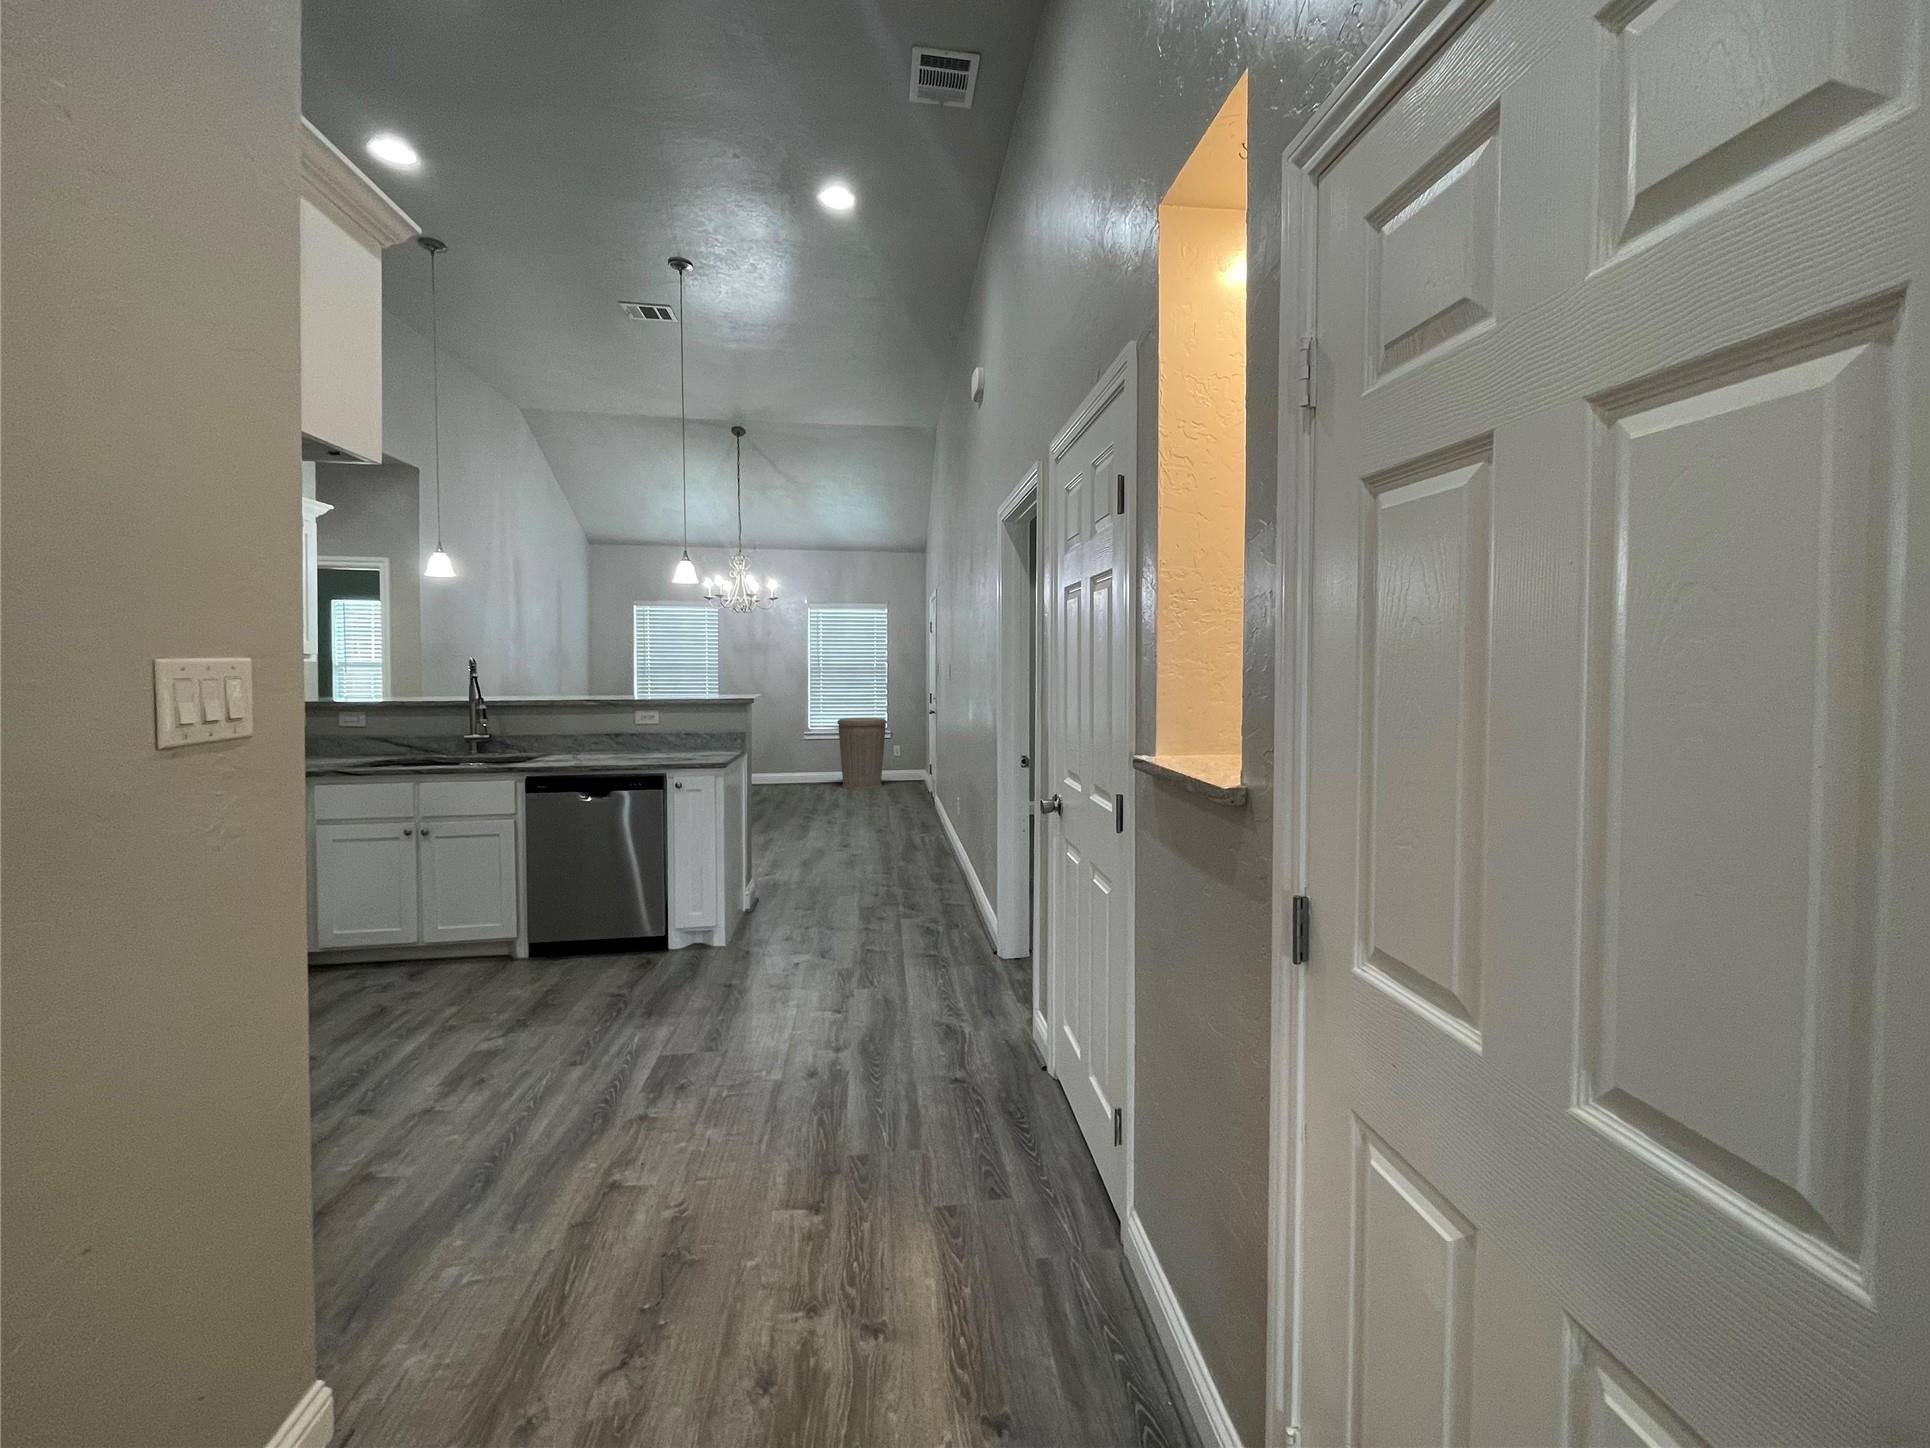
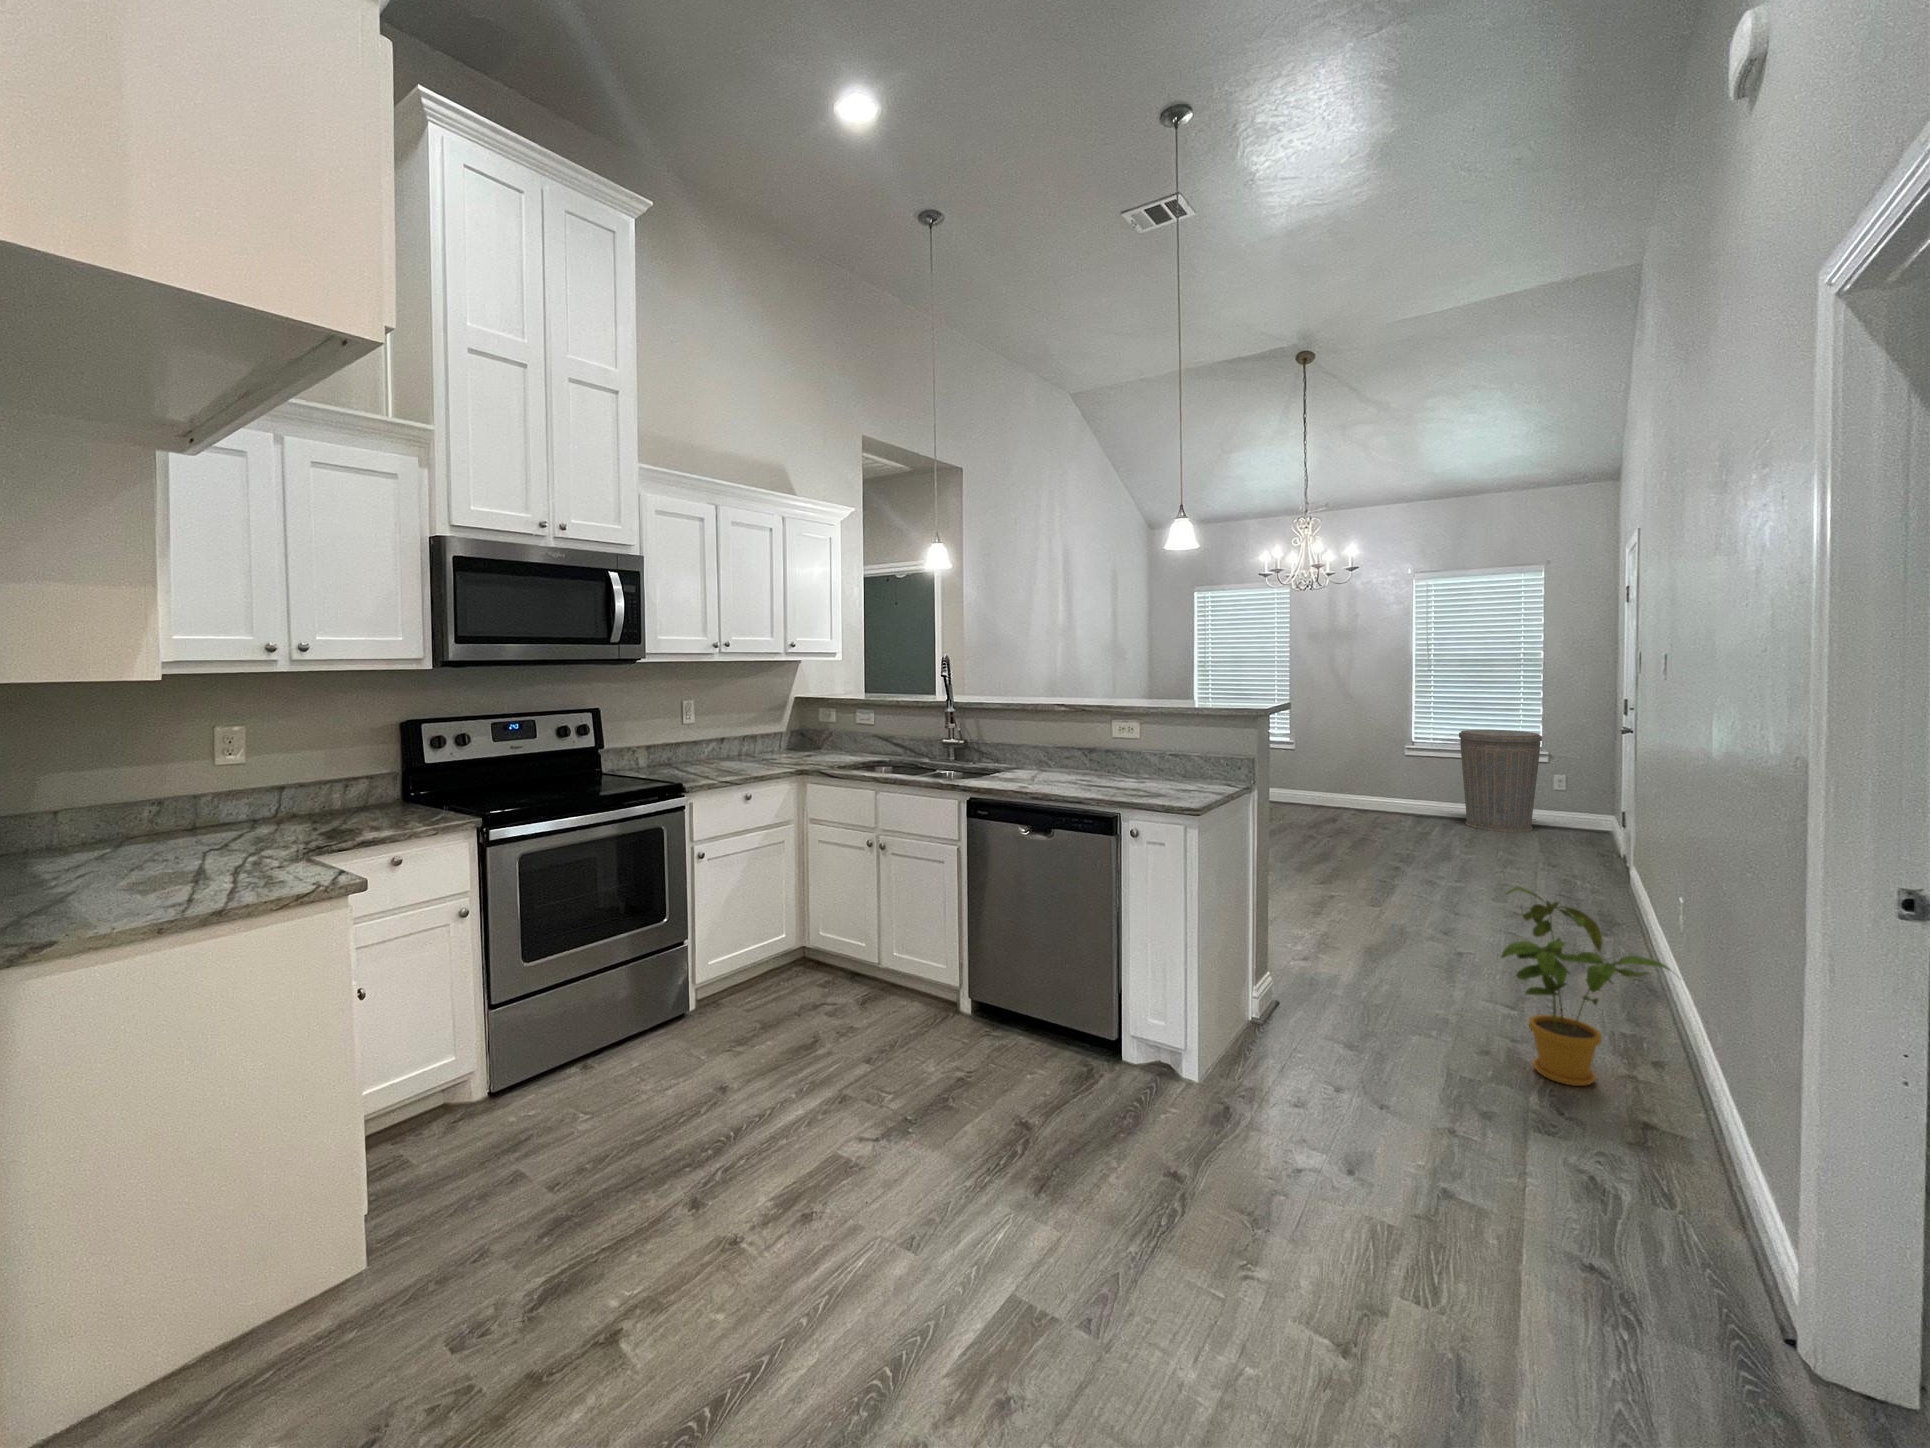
house plant: none [885,797,961,899] -> present [1501,887,1671,1086]

